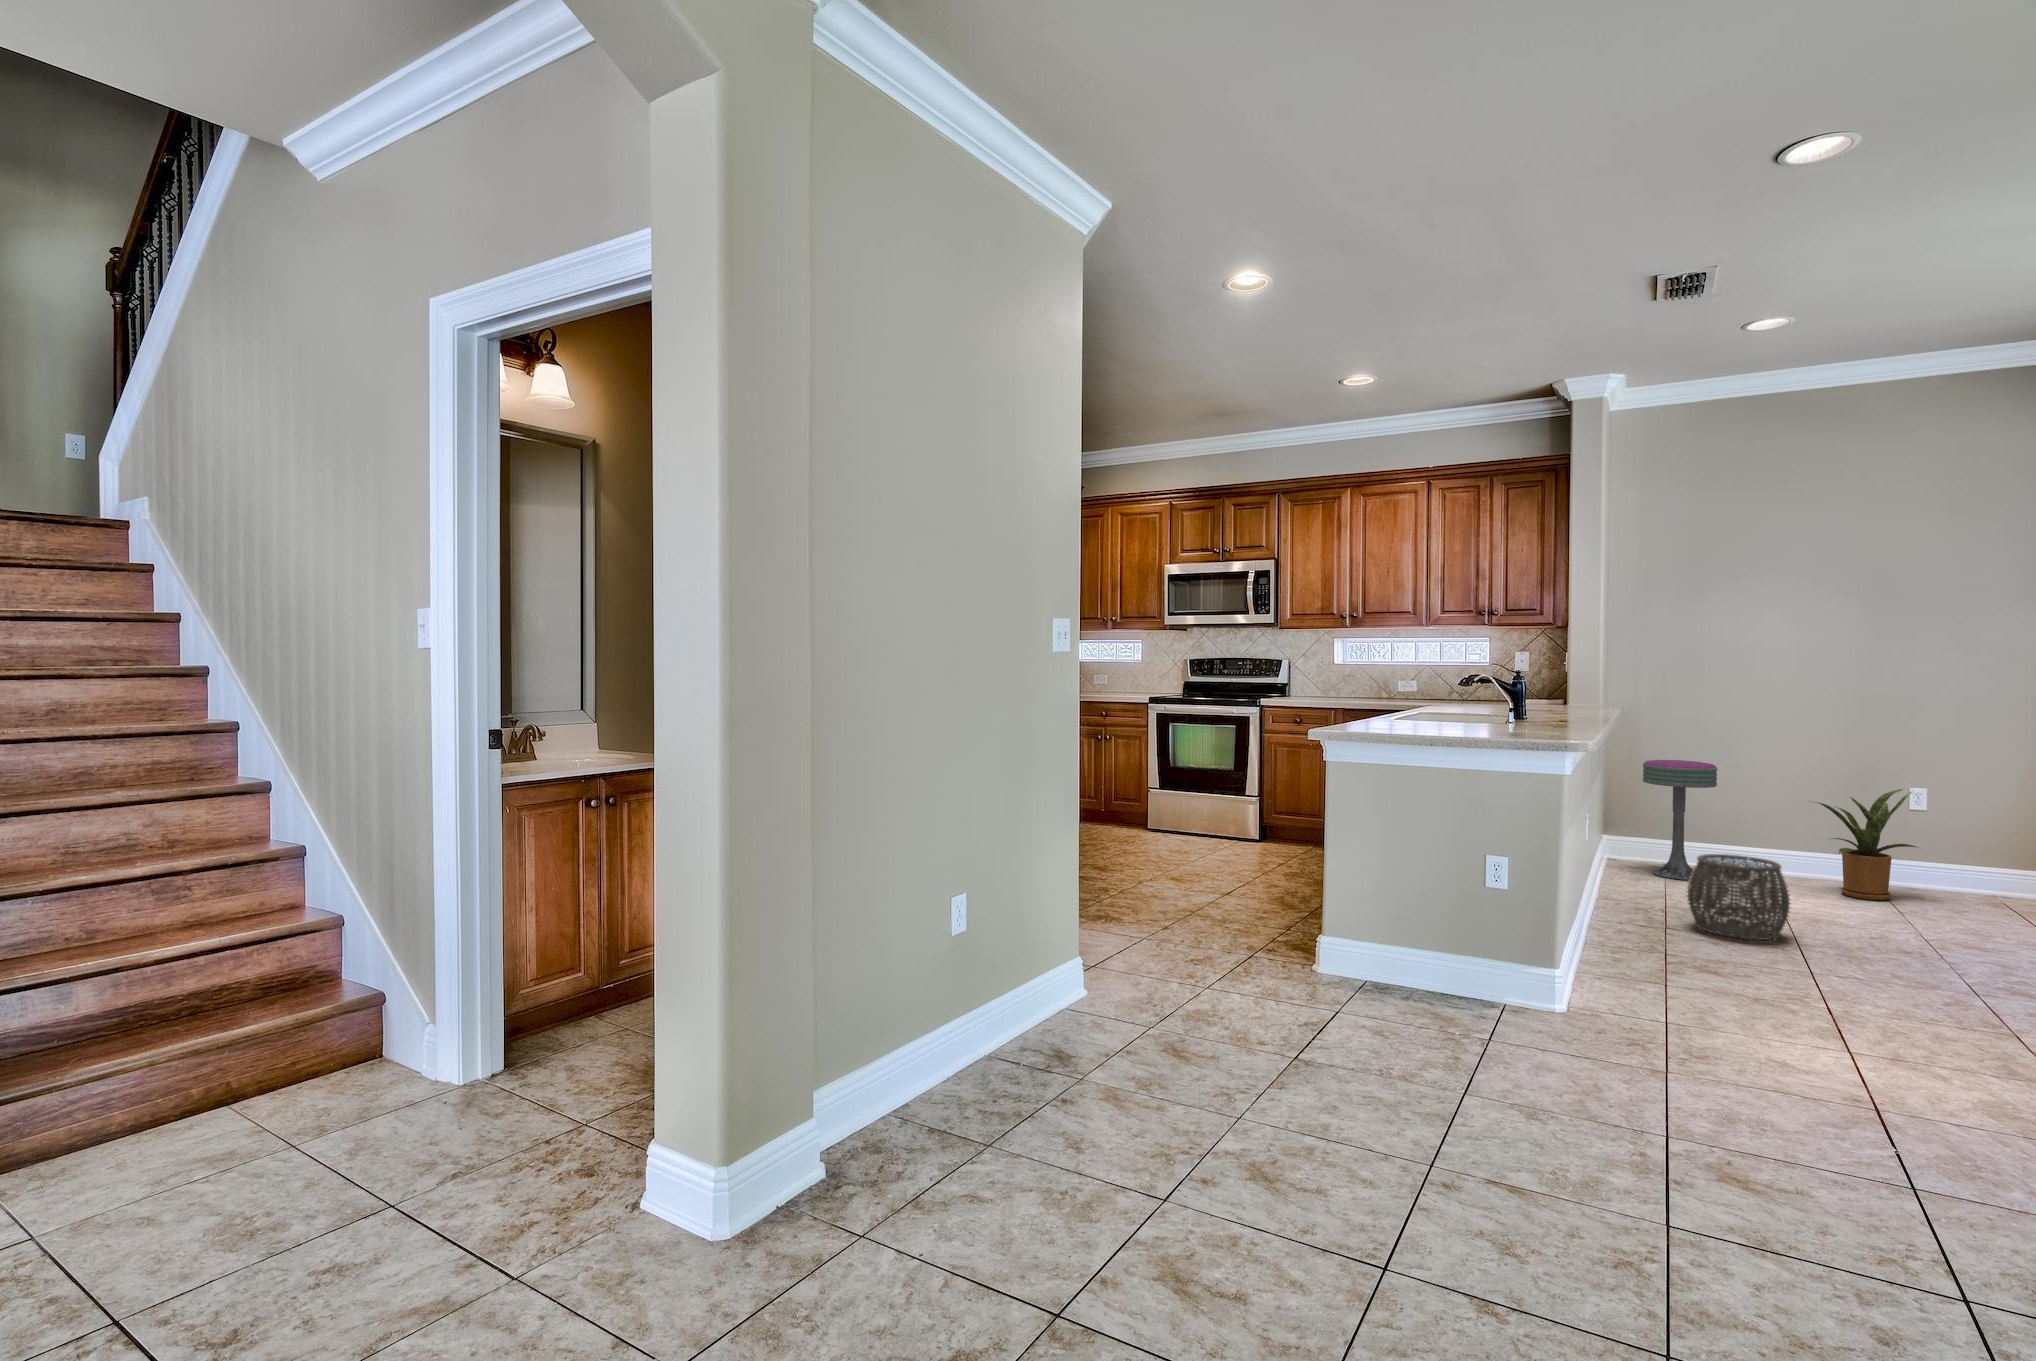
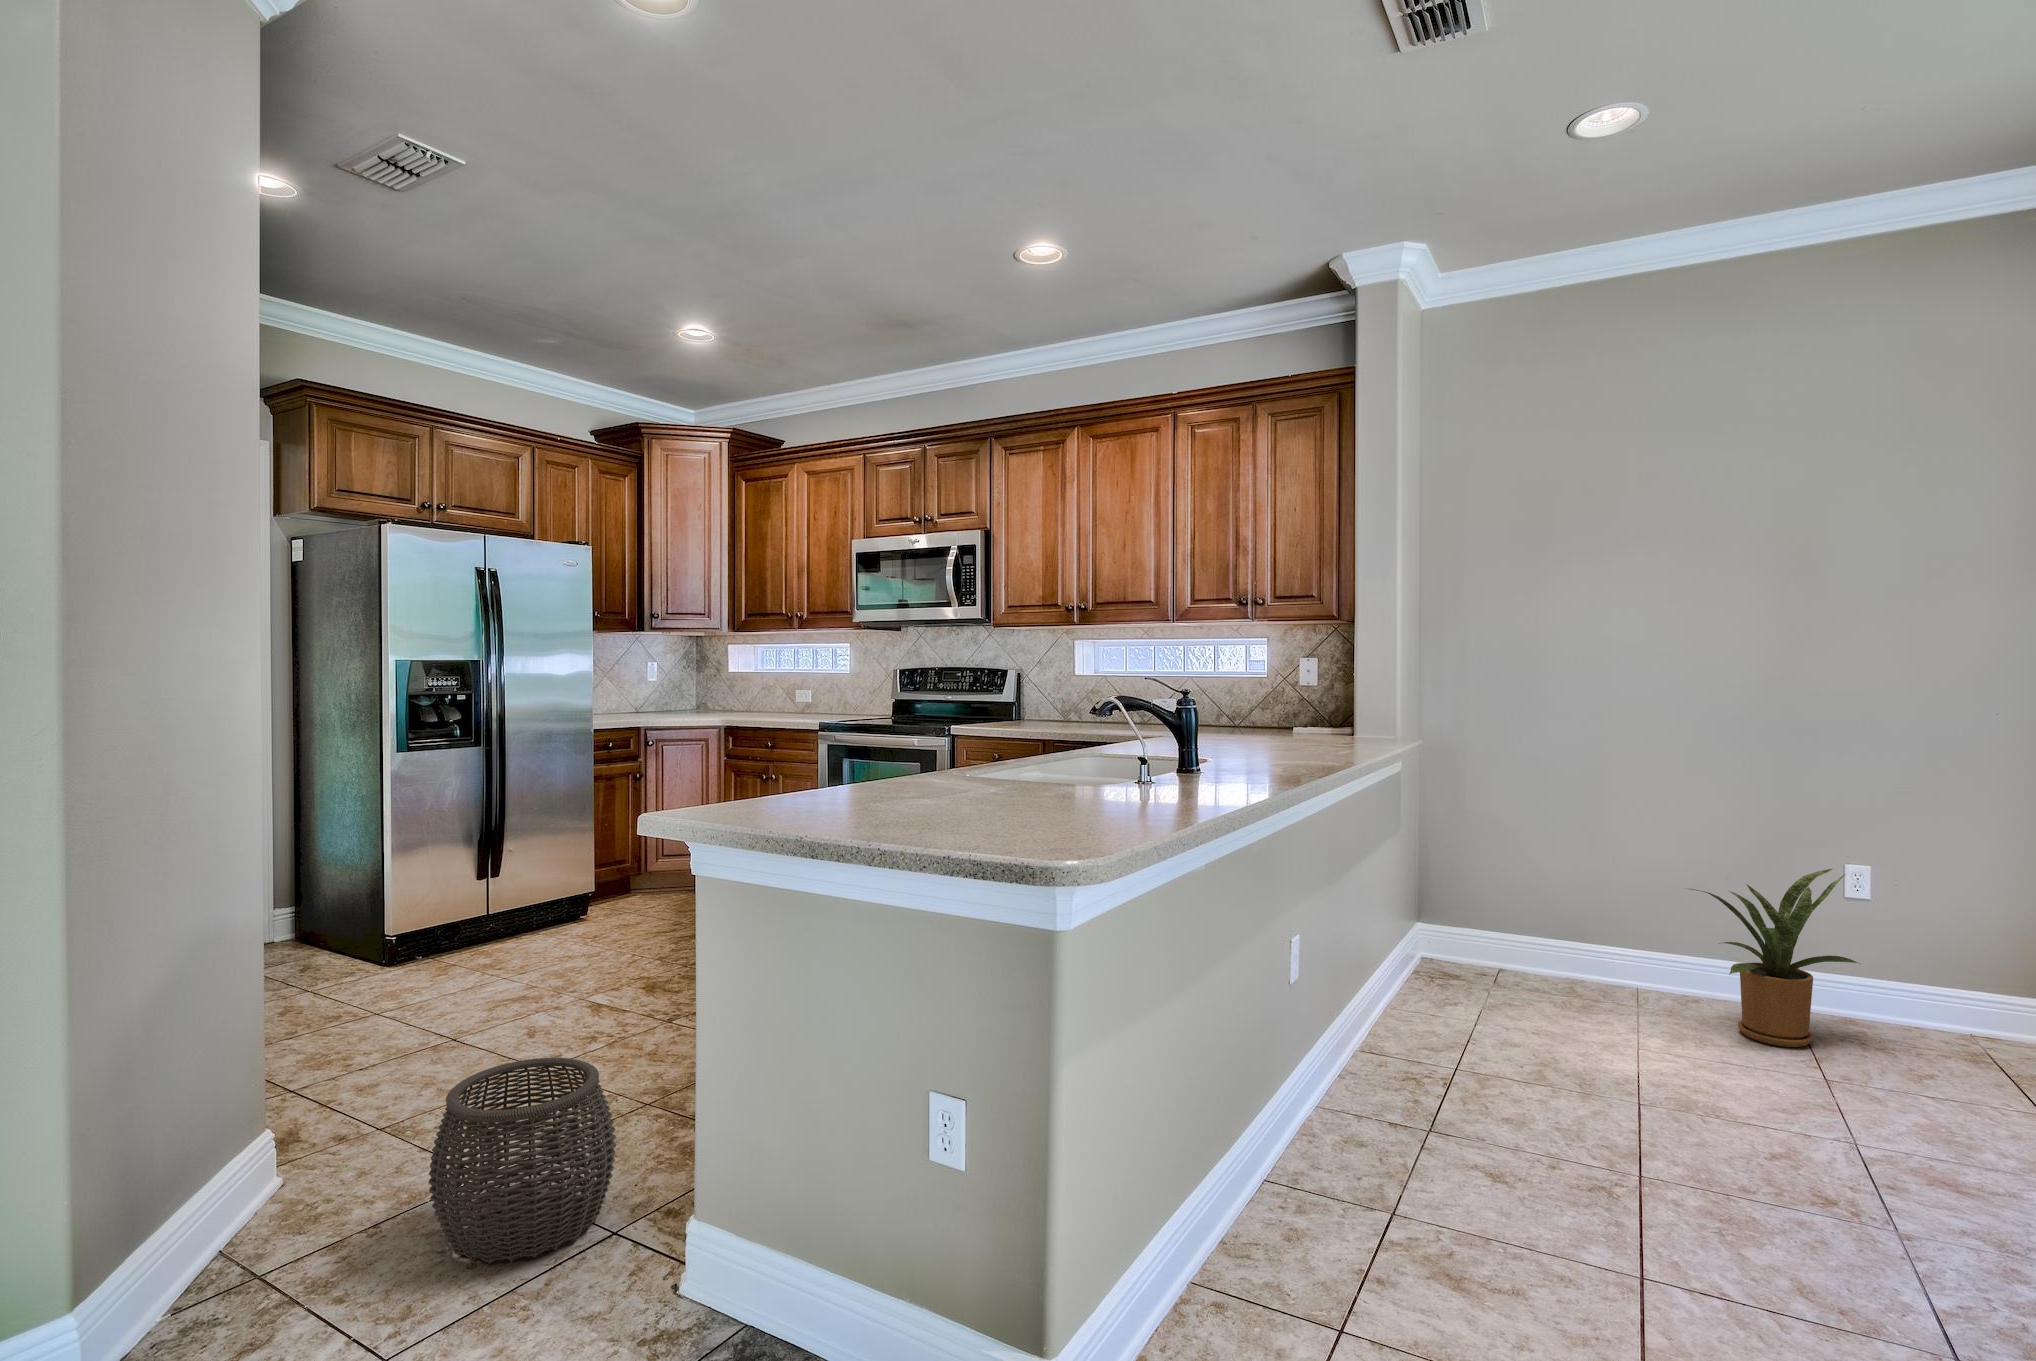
bar stool: present [1643,760,1717,880] -> none [1456,817,1559,1002]
woven basket: present [1687,854,1790,941] -> present [428,1057,616,1264]

